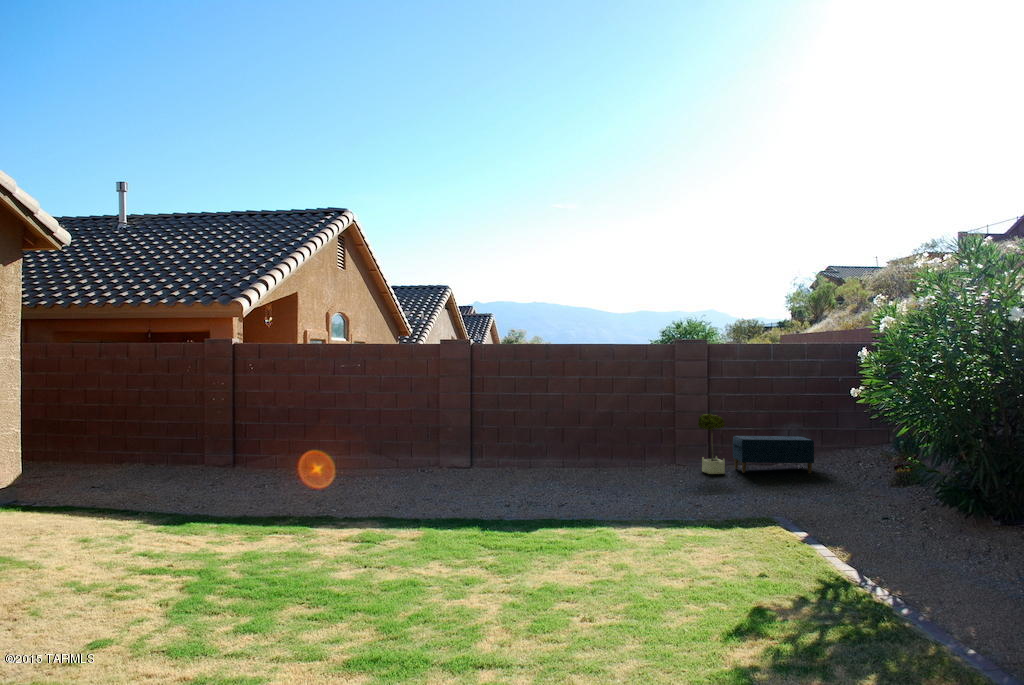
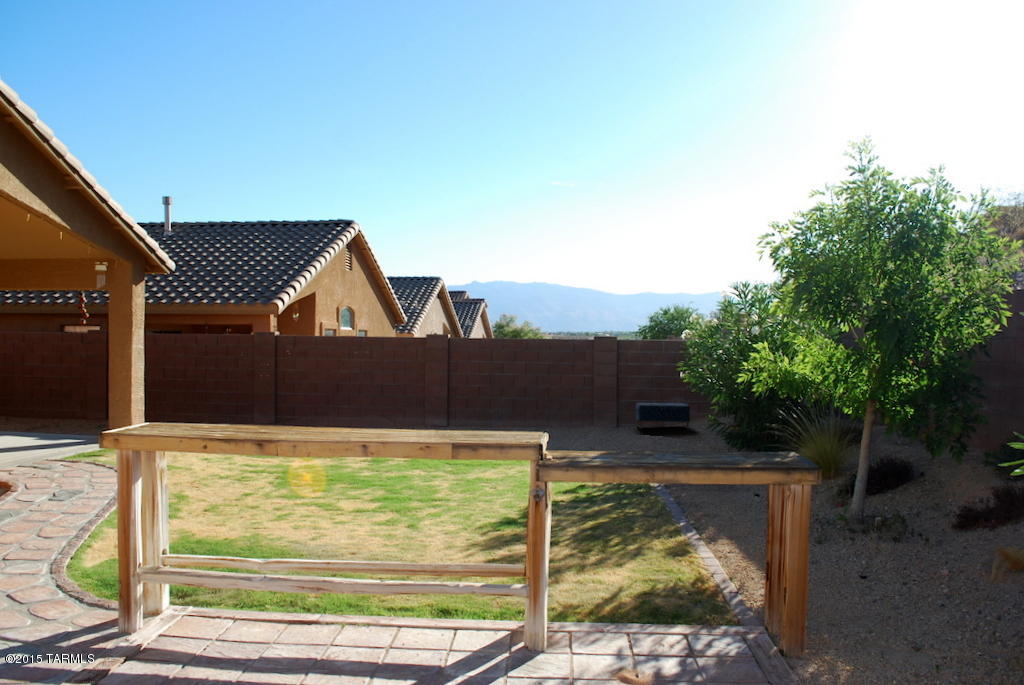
potted tree: present [698,414,725,474] -> none [610,386,629,429]

